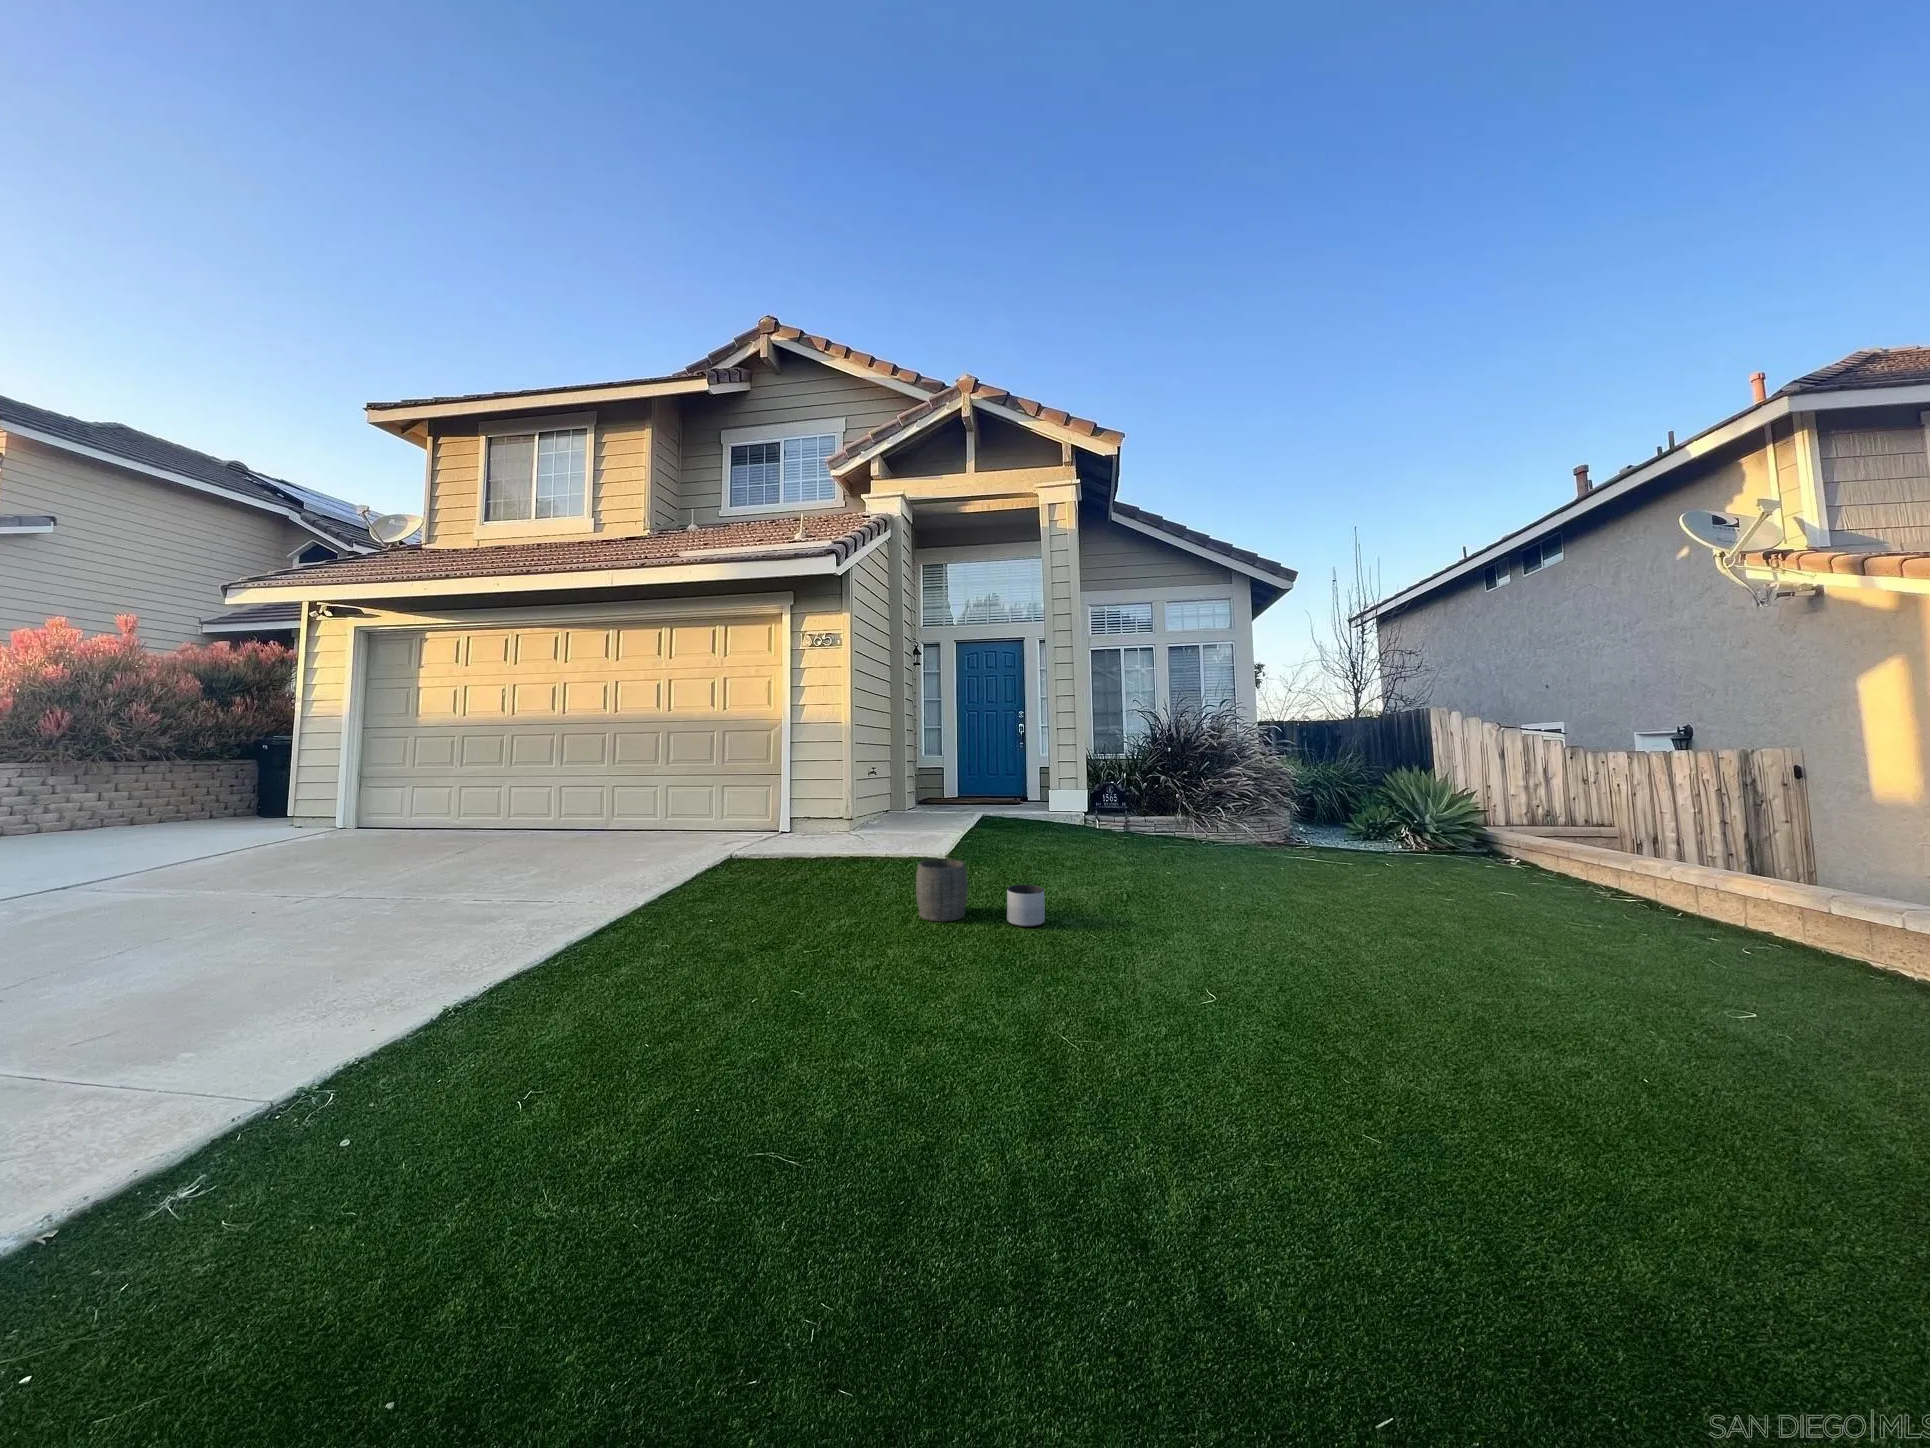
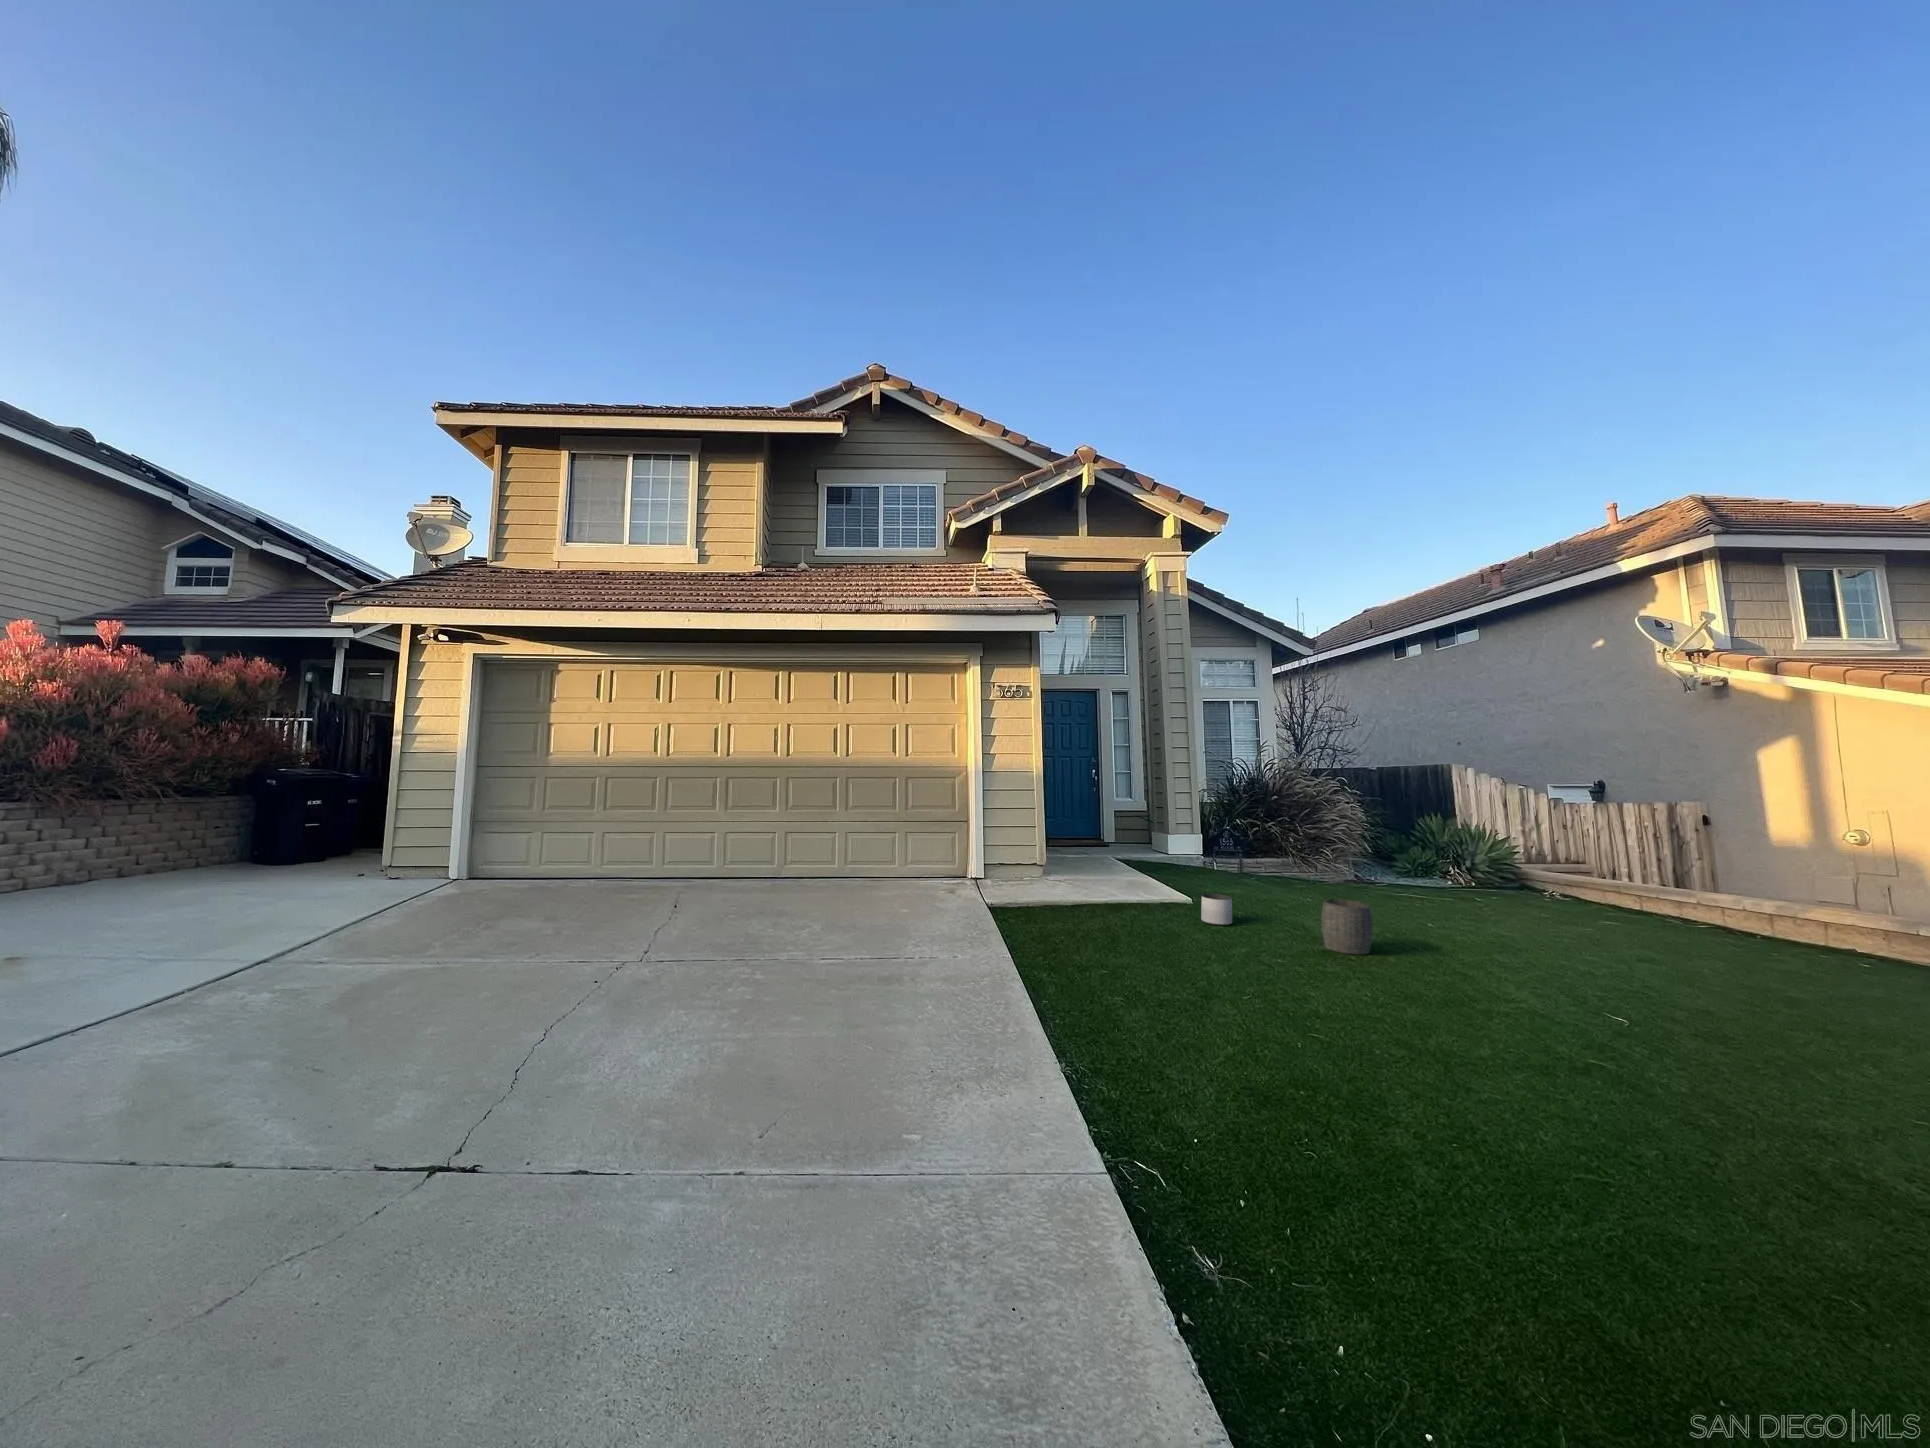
planter: present [1007,885,1045,927] -> present [1201,894,1232,925]

